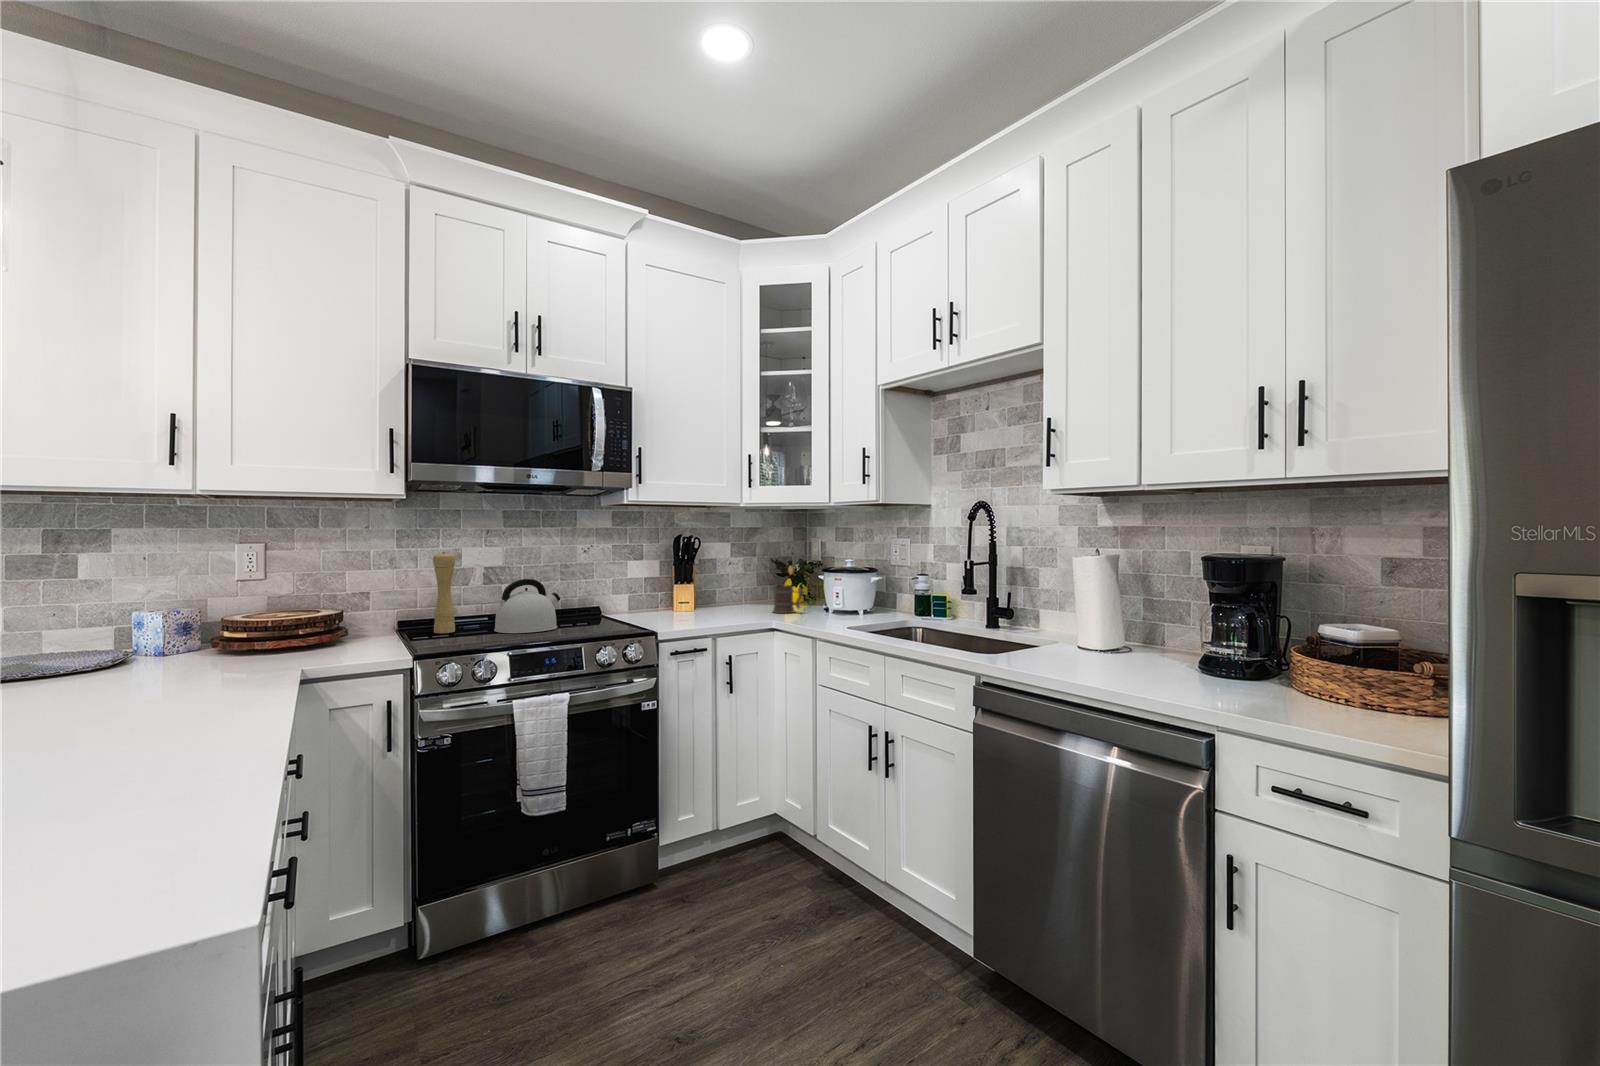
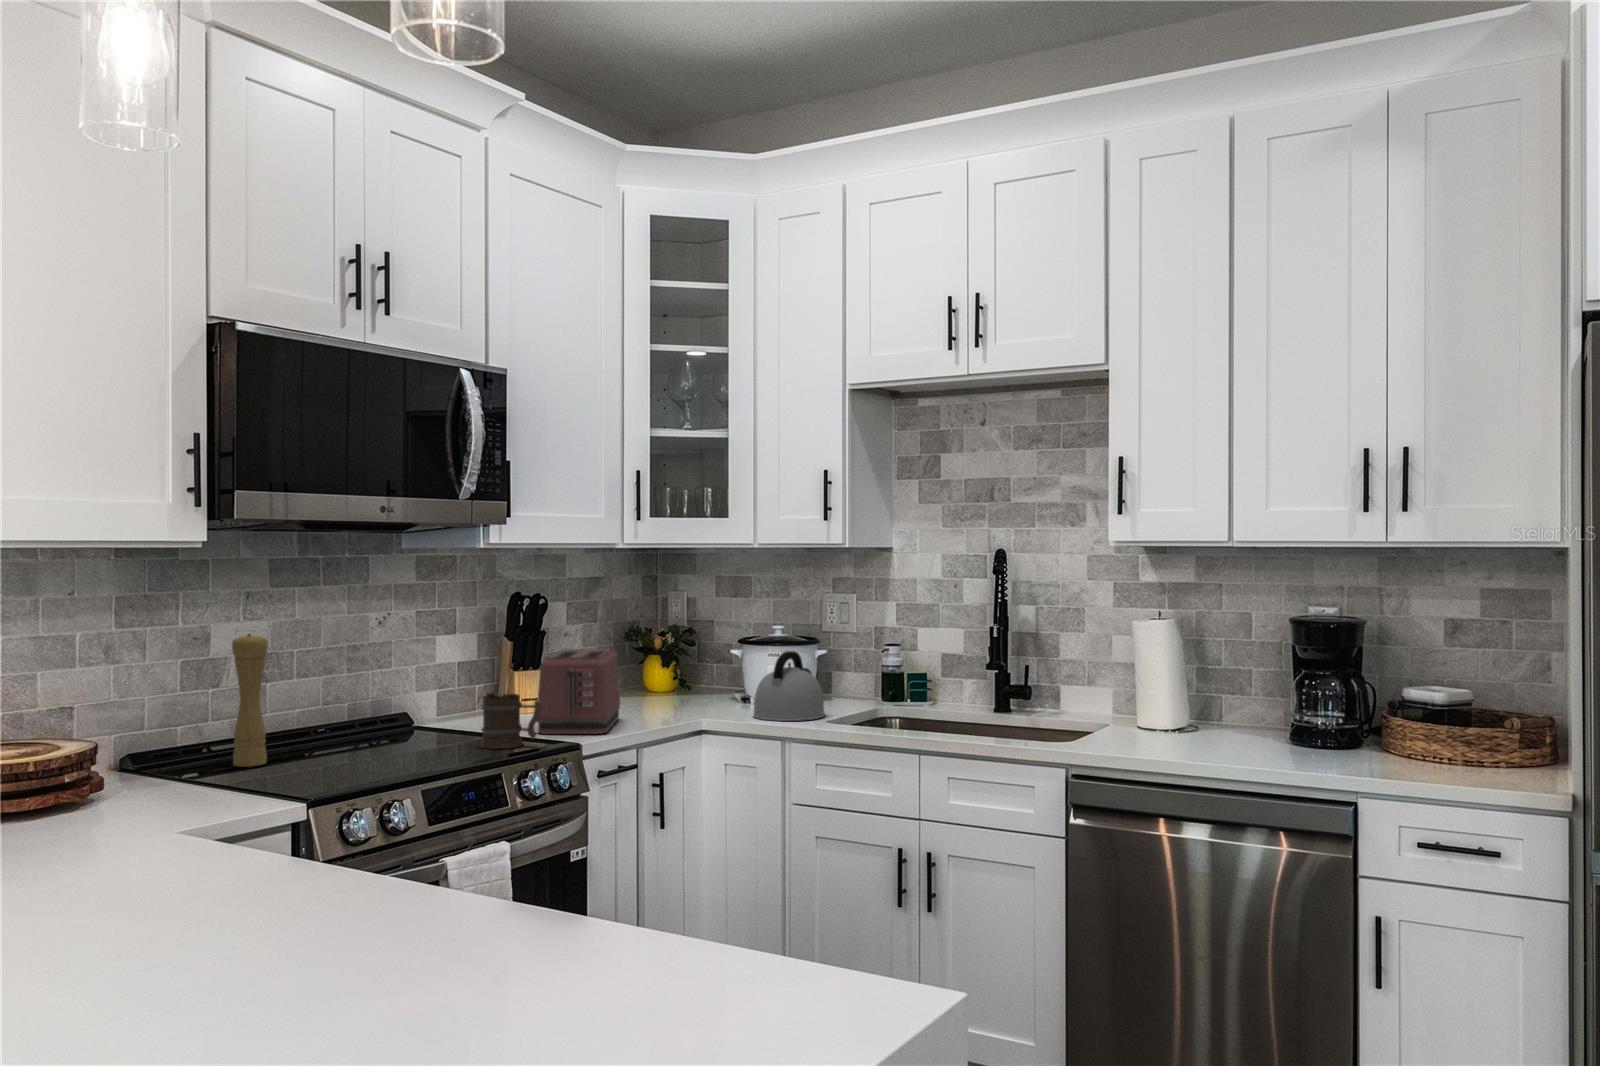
toaster: none [649,571,724,627] -> present [537,649,620,734]
kettle: present [494,579,560,633] -> present [753,651,825,721]
mug: present [773,584,803,613] -> present [480,692,542,749]

